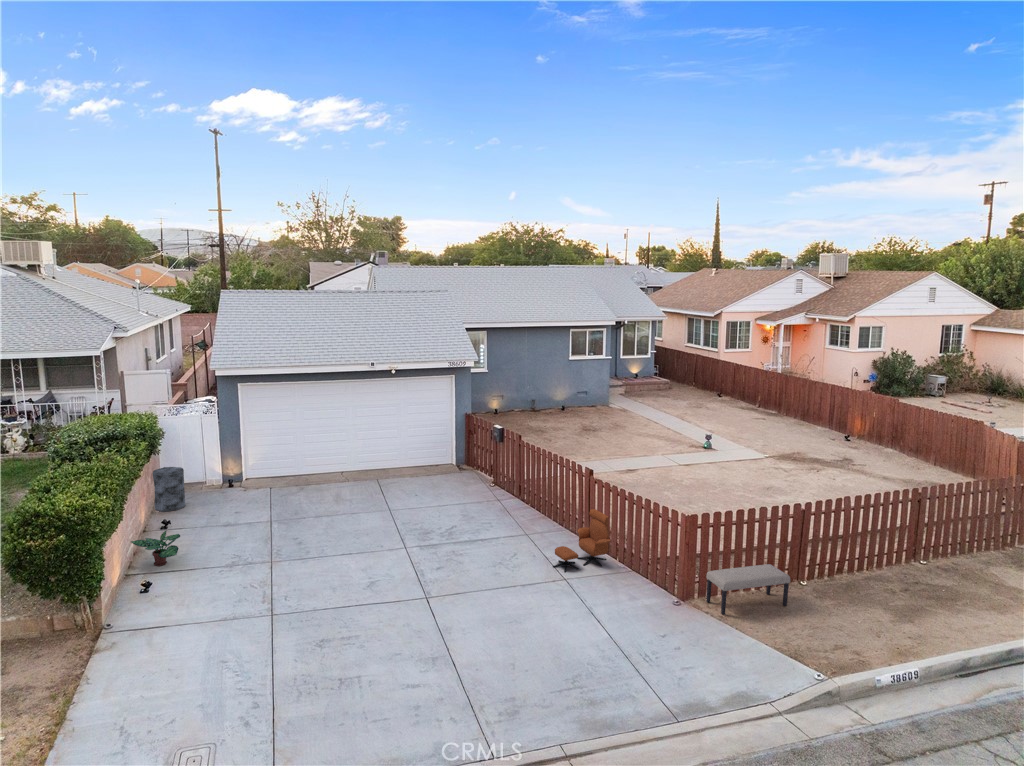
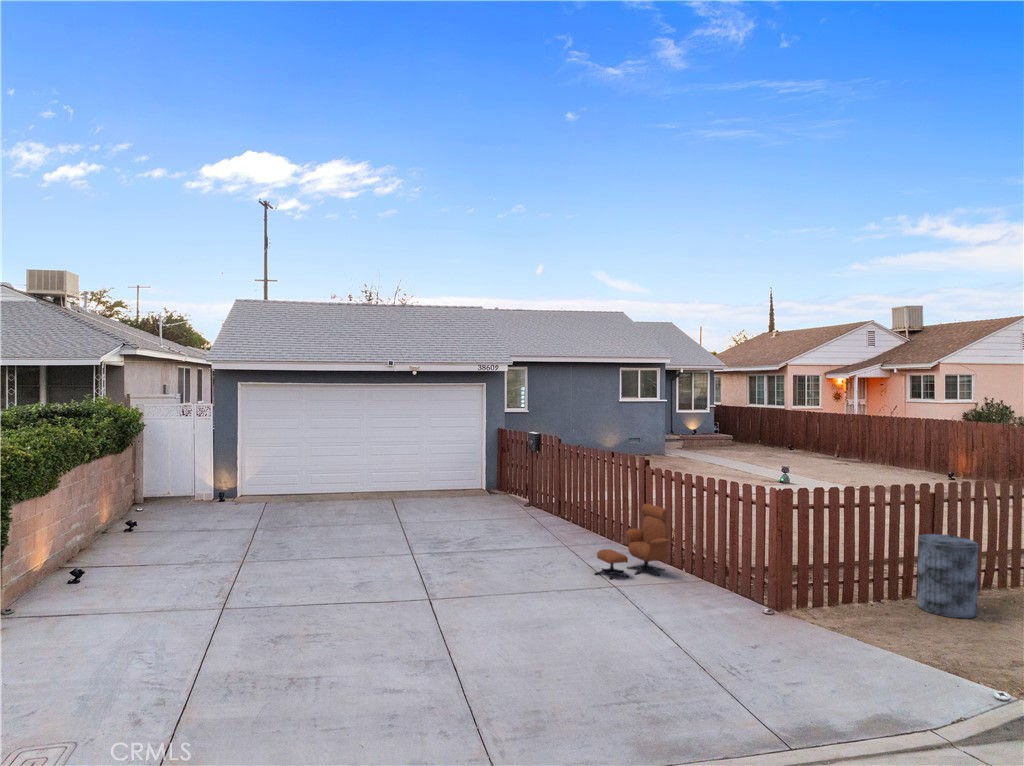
trash can: present [153,467,185,512] -> present [917,534,978,618]
potted plant: present [131,531,180,566] -> none [71,514,136,558]
bench: present [706,564,790,614] -> none [805,565,927,626]

